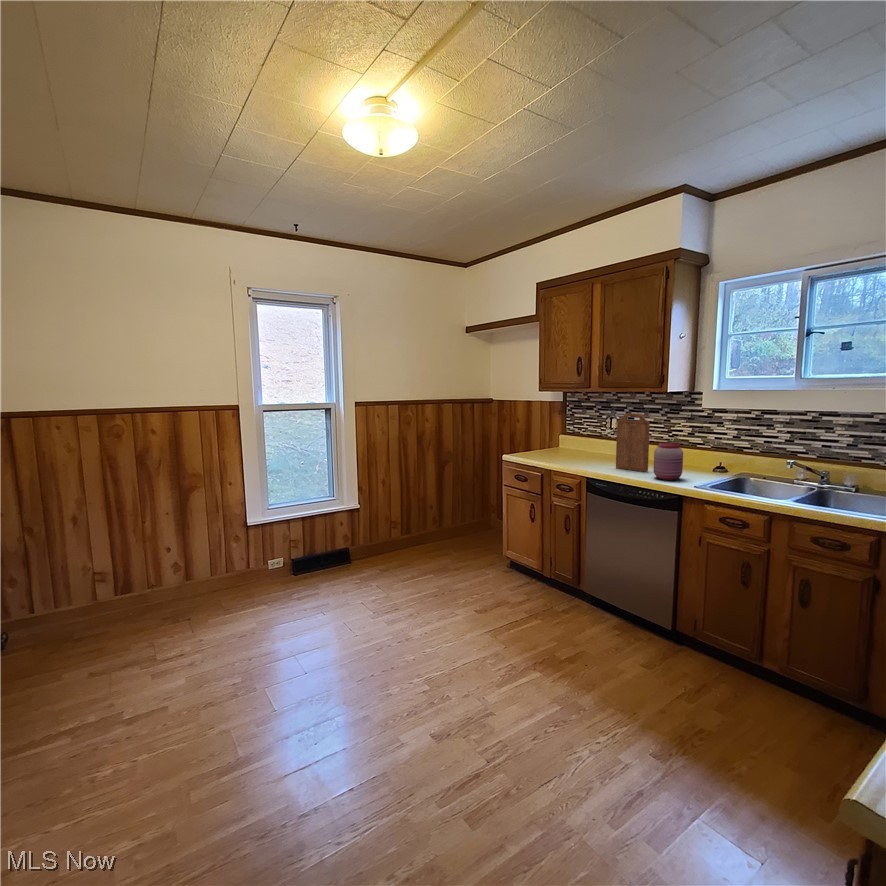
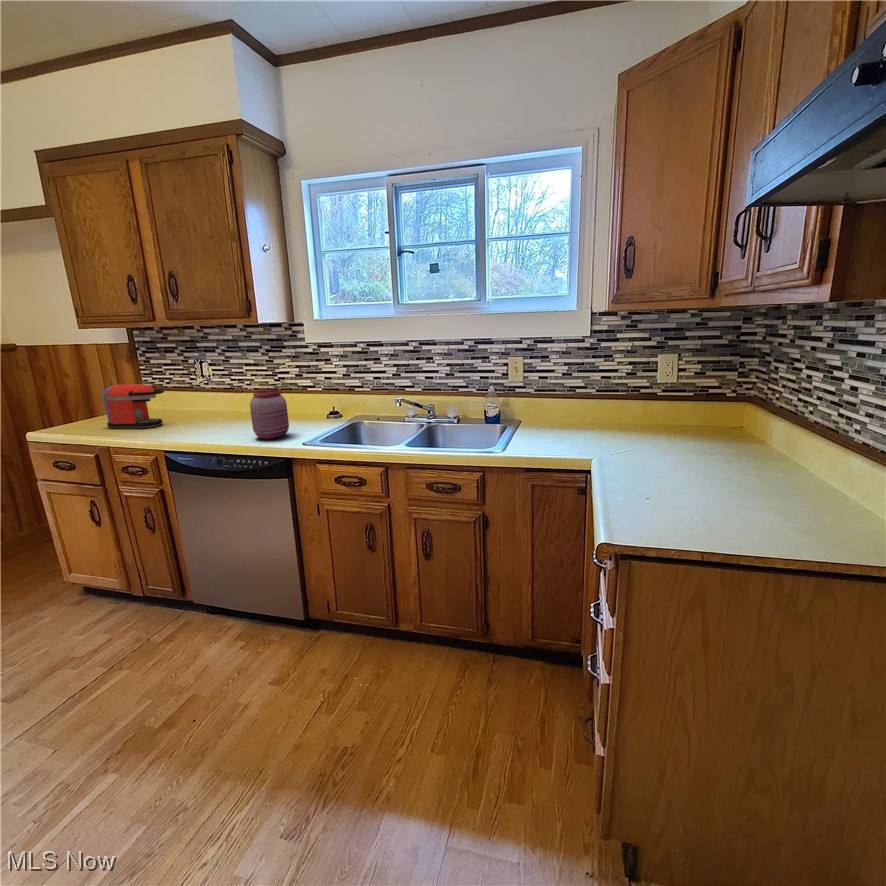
cutting board: present [616,413,650,472] -> none [198,354,250,431]
coffee maker: none [547,429,587,461] -> present [103,384,164,428]

